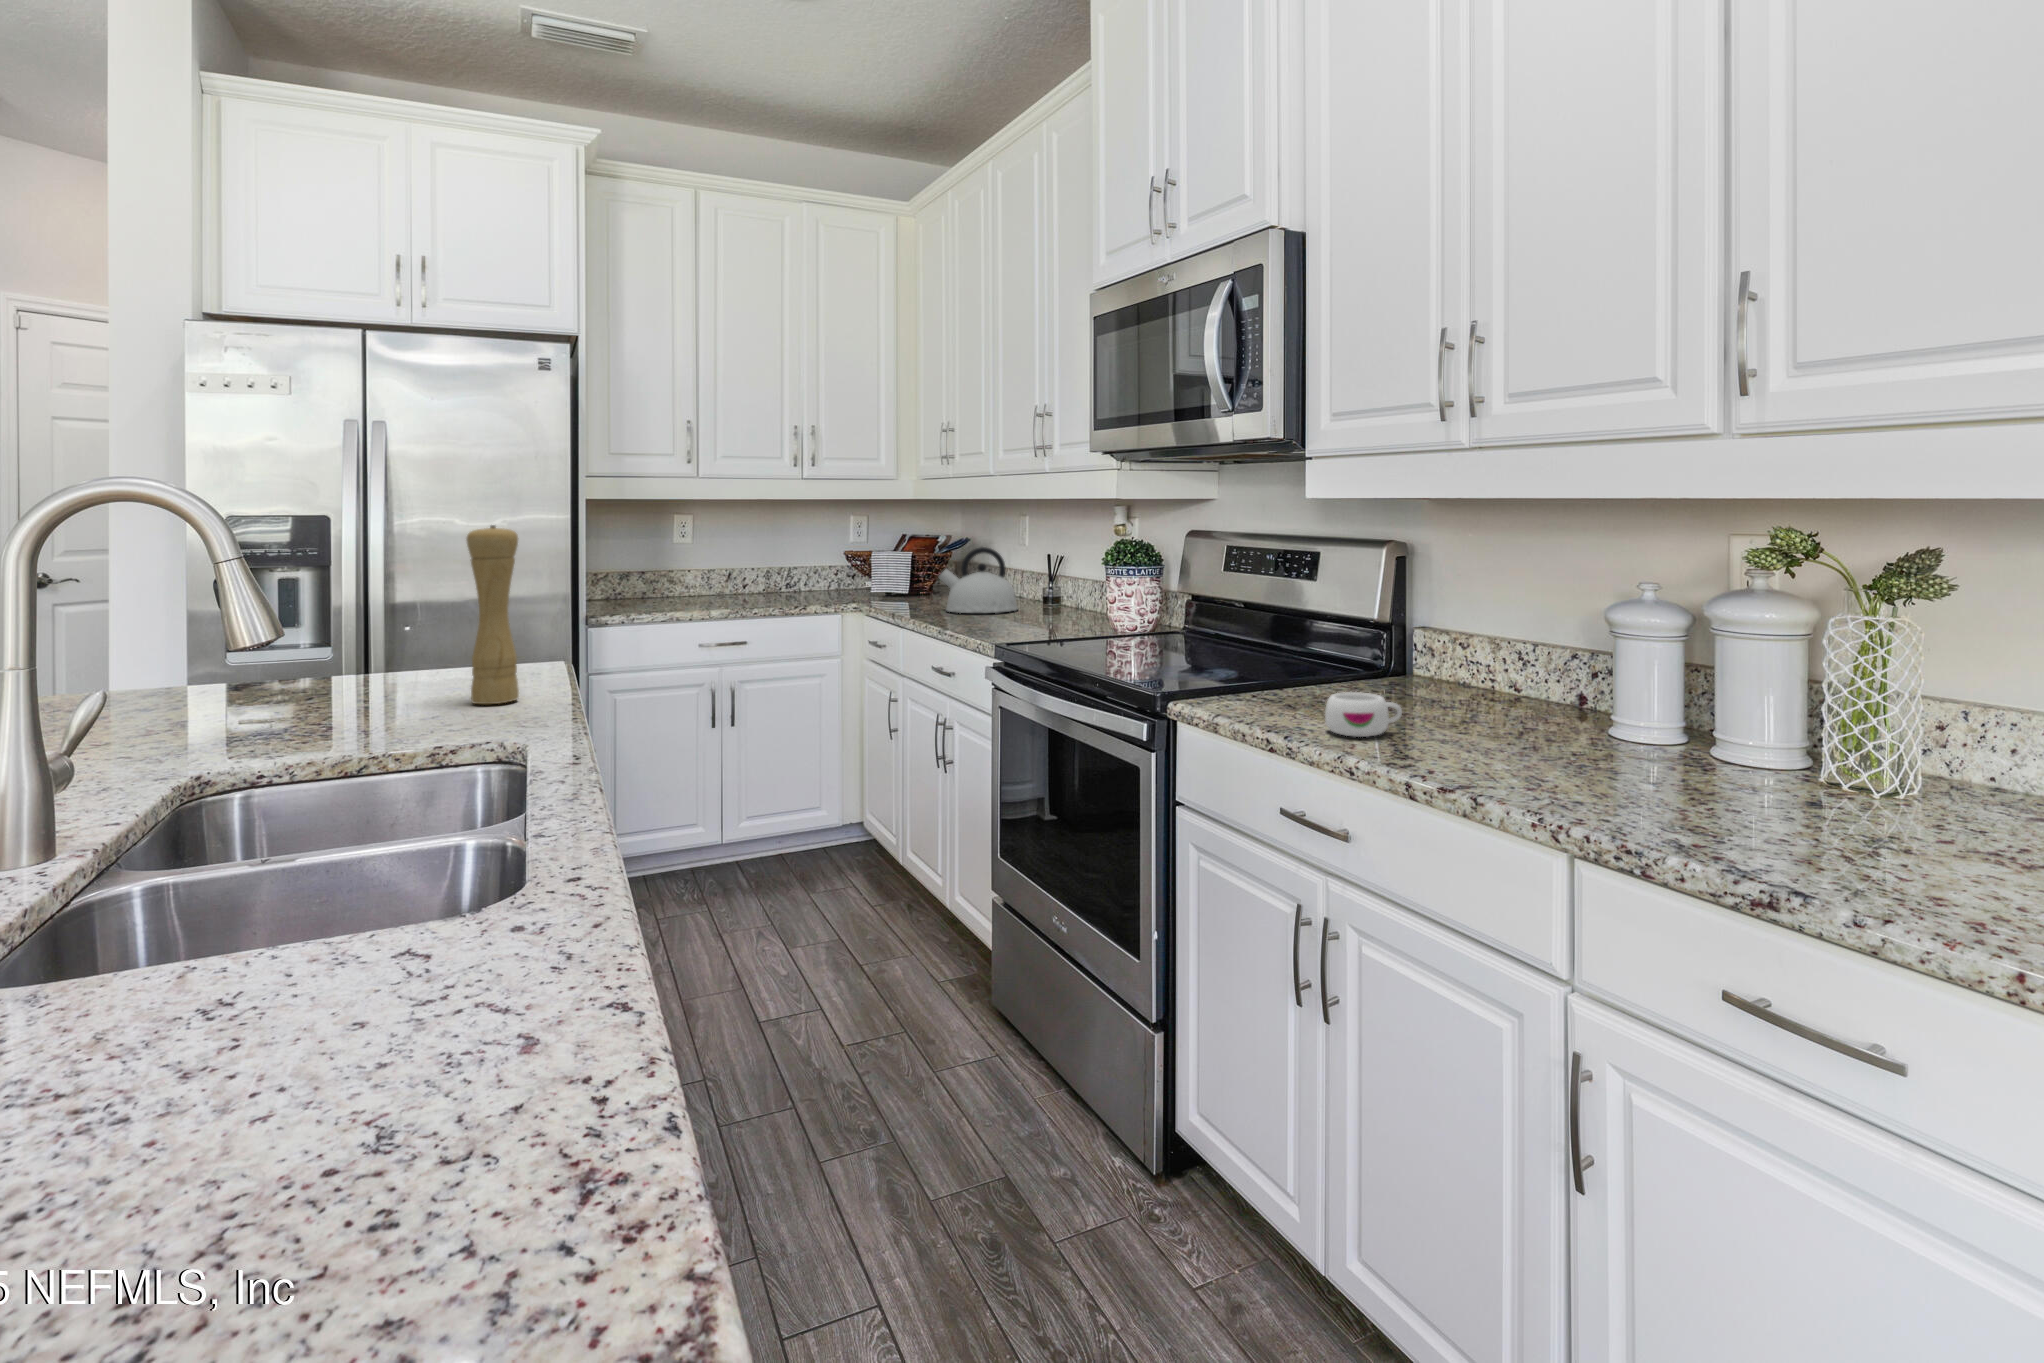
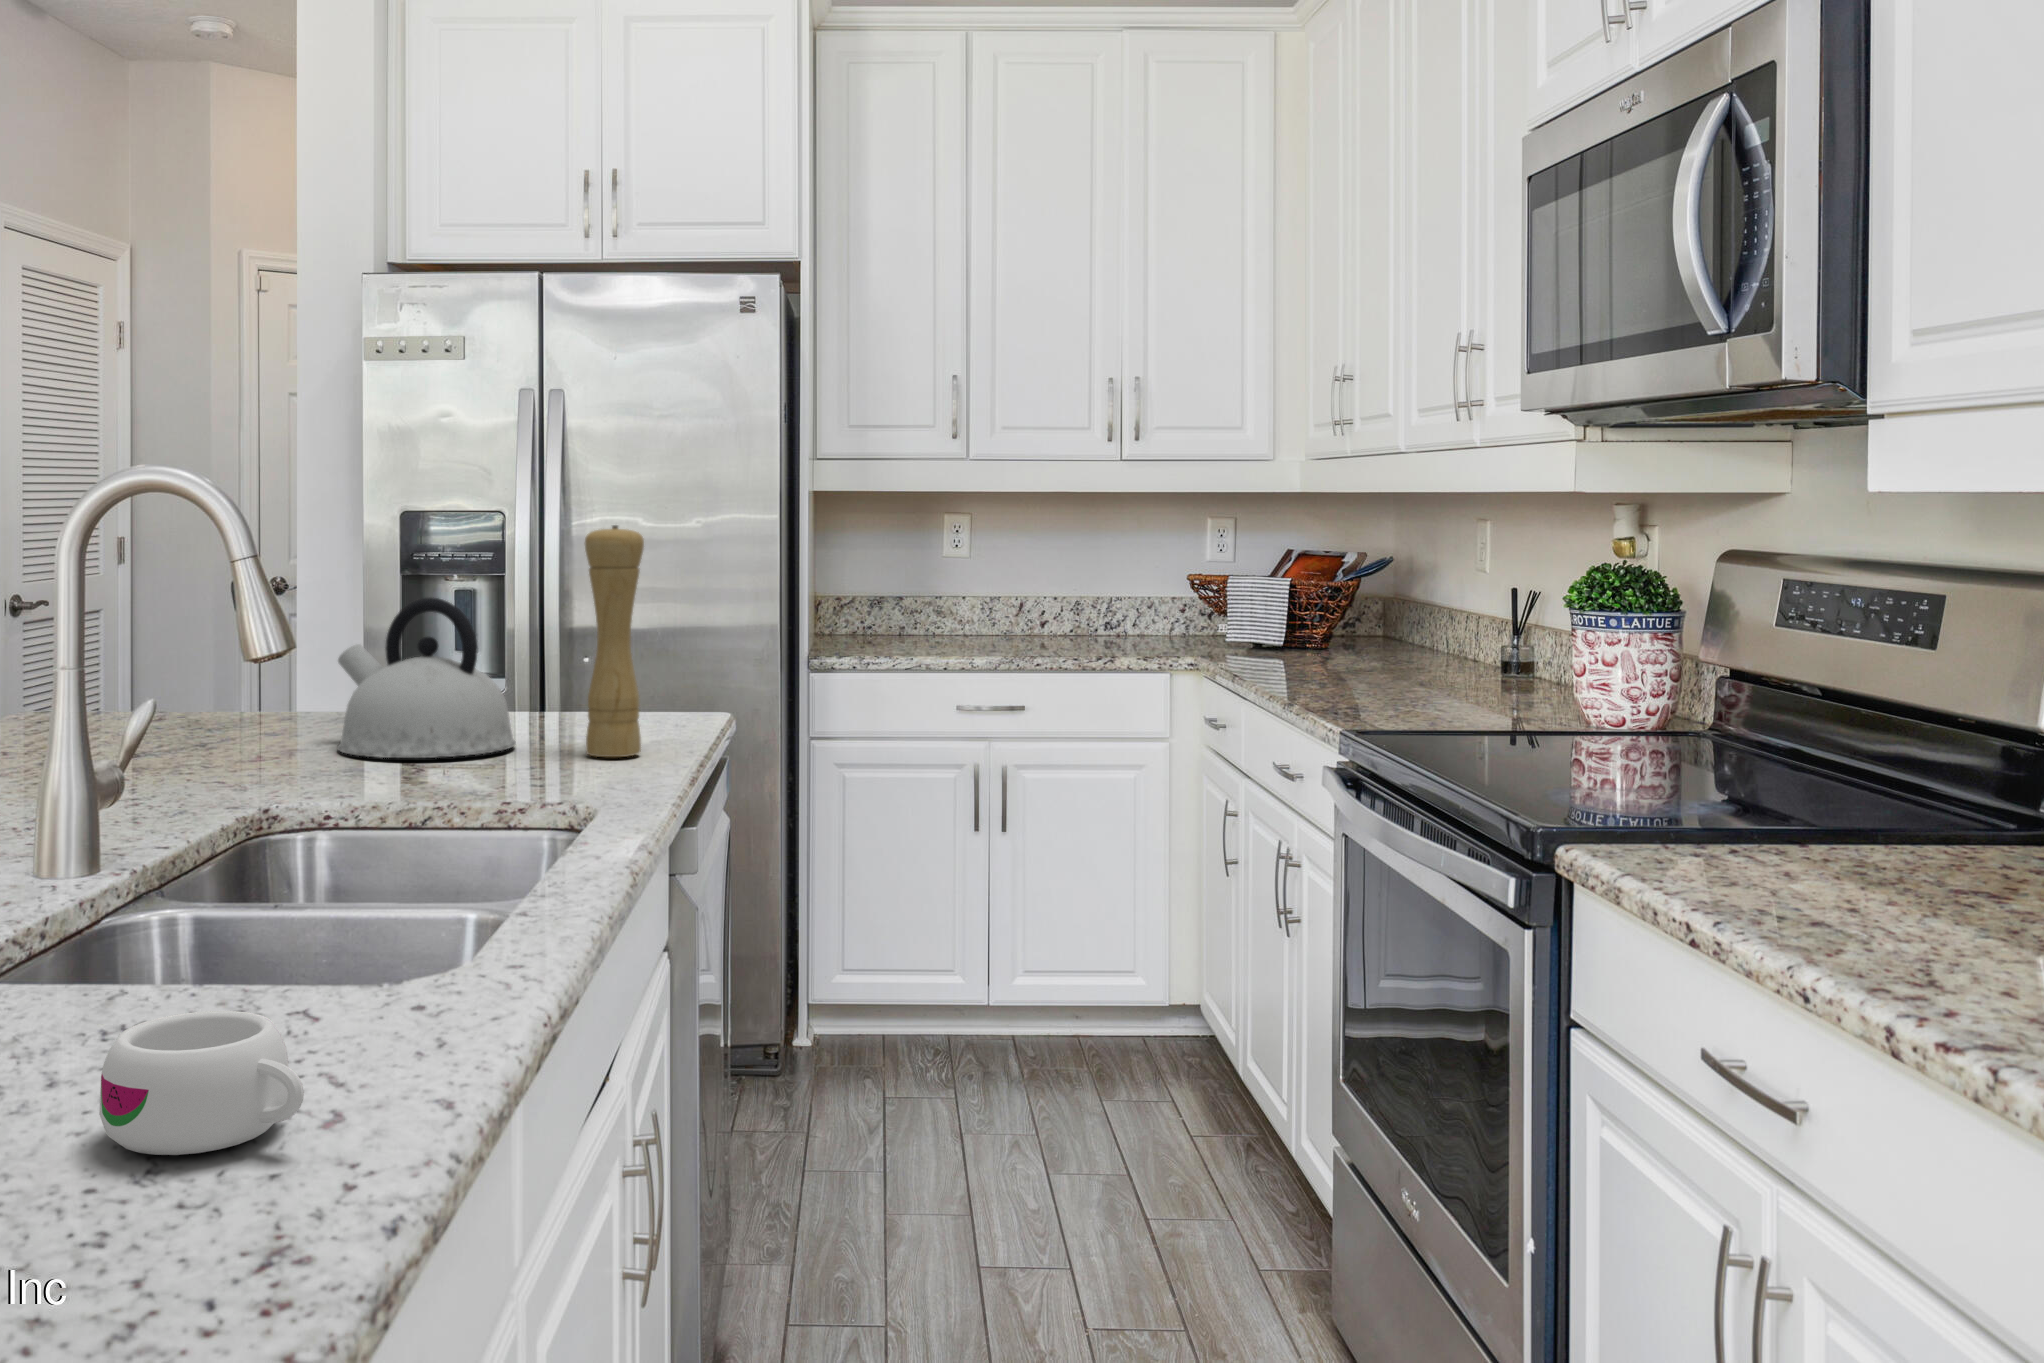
kettle: present [939,547,1018,613] -> present [338,598,516,758]
mug: present [1325,692,1402,737] -> present [99,1011,304,1155]

